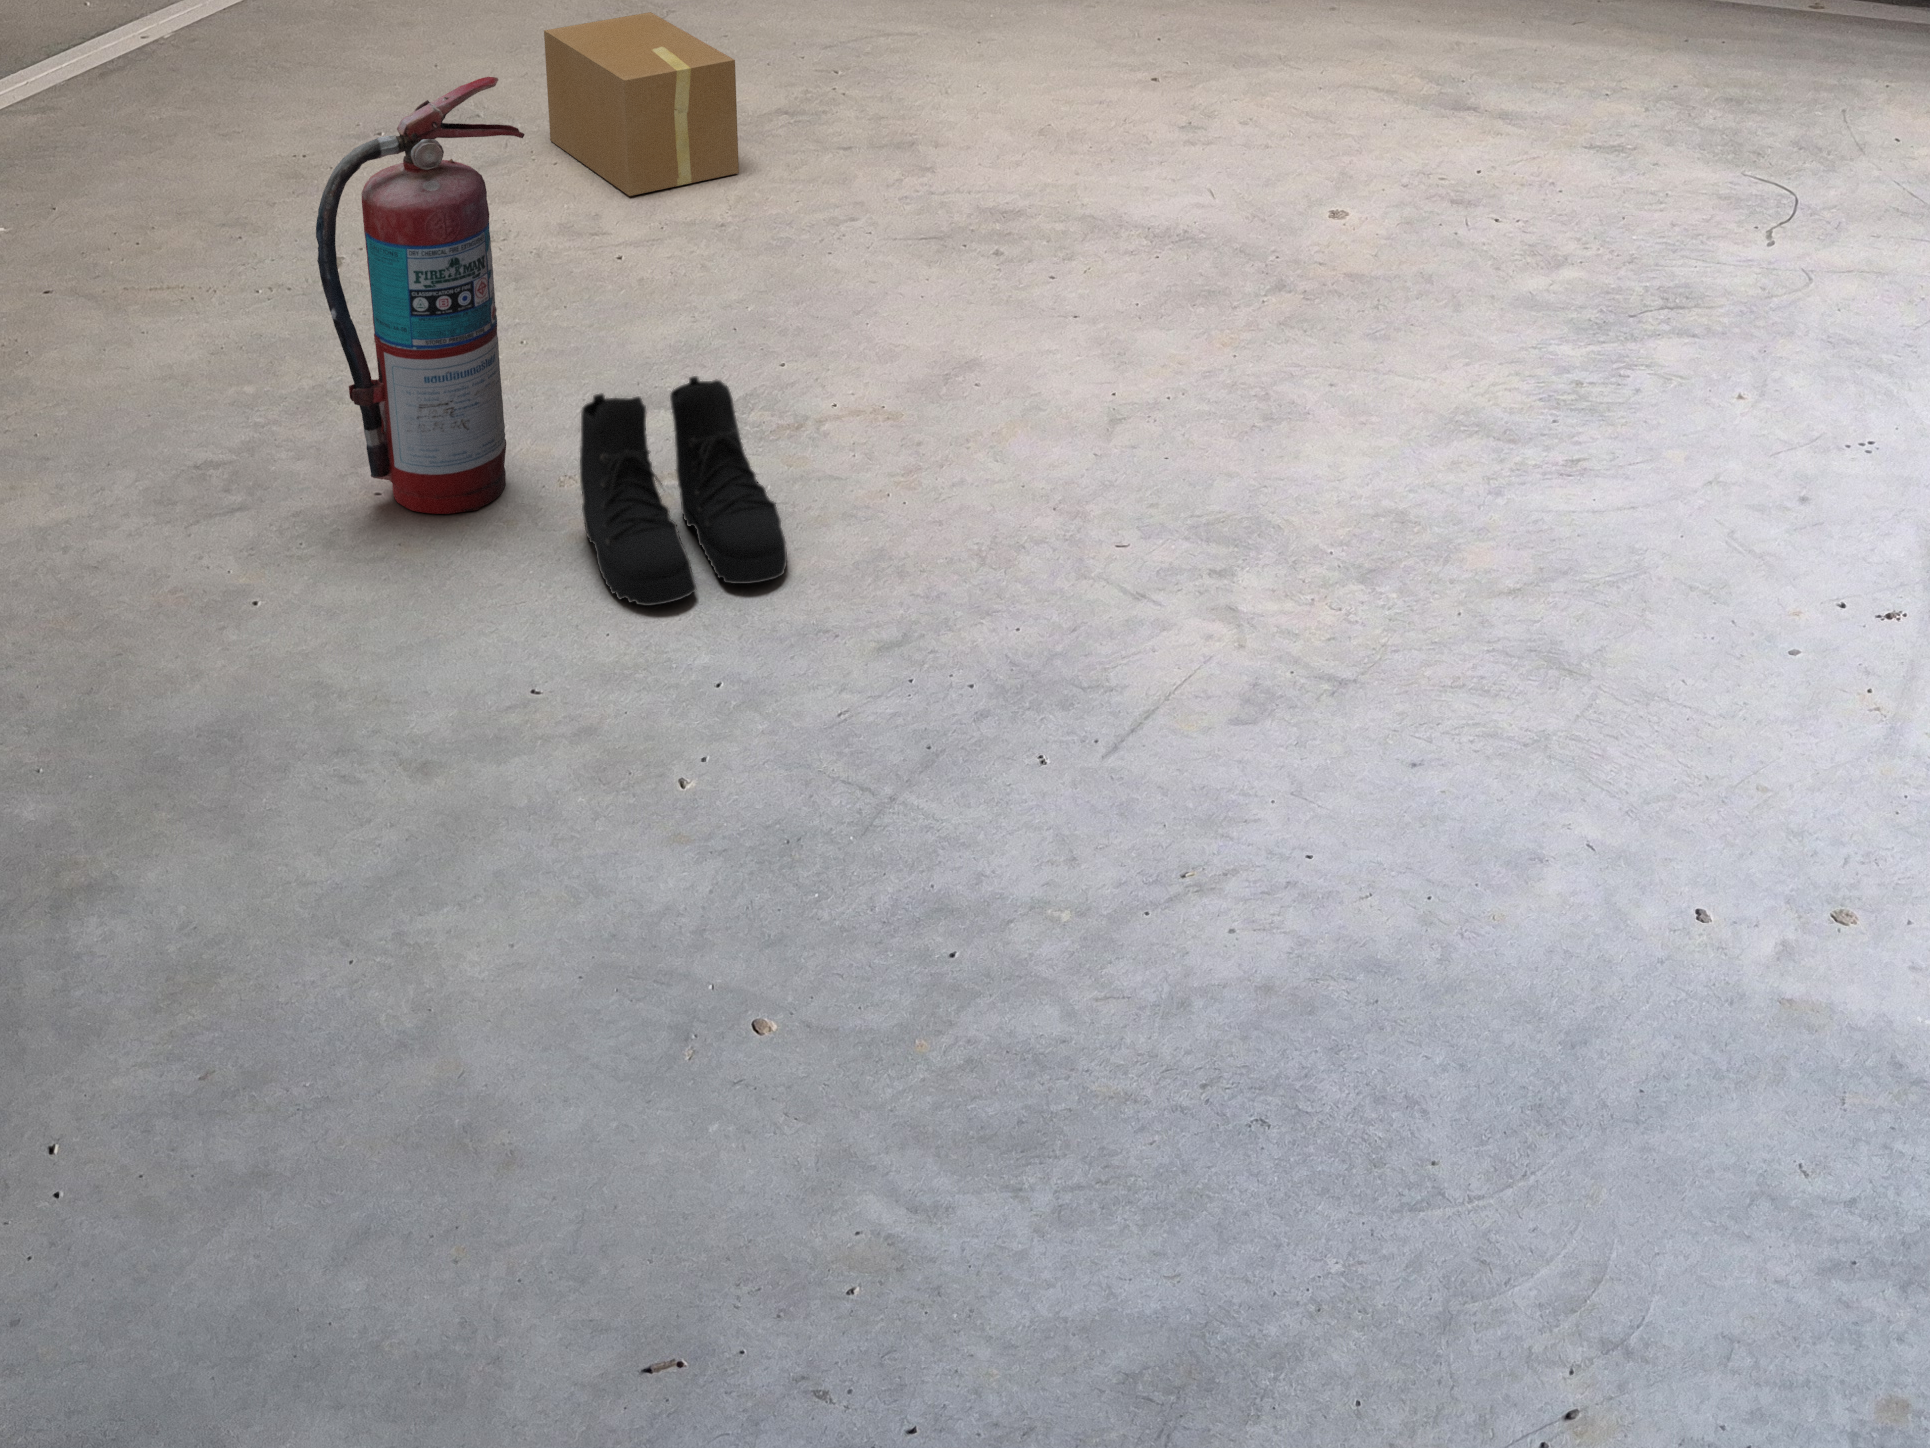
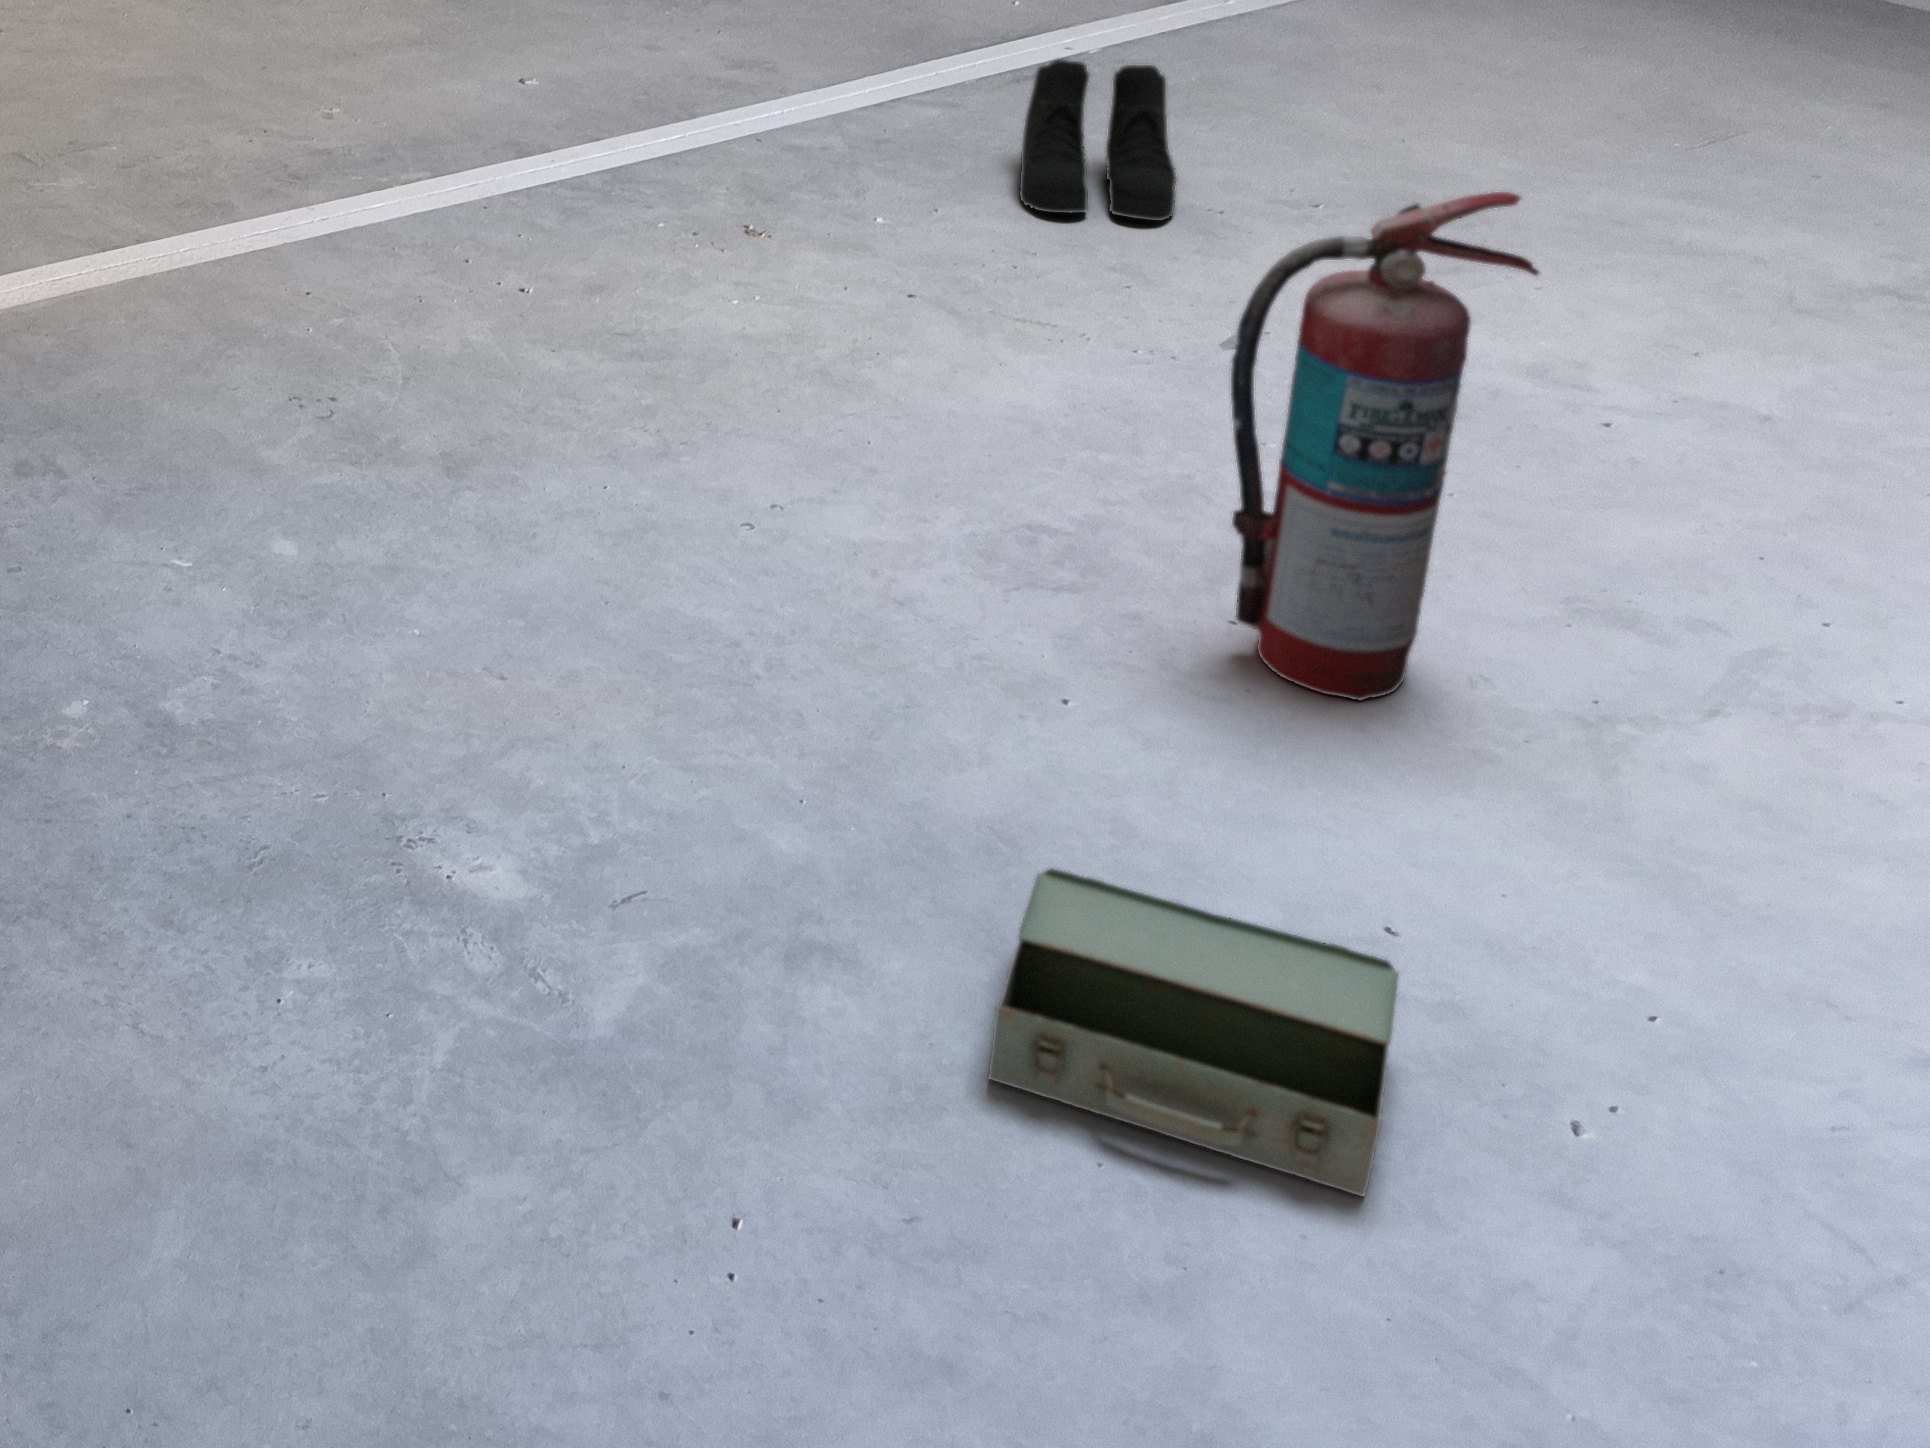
cardboard box: present [544,12,739,196] -> none [1545,131,1844,364]
boots: present [580,376,787,606] -> present [1019,59,1176,221]
toolbox: none [242,684,545,898] -> present [988,869,1399,1196]

